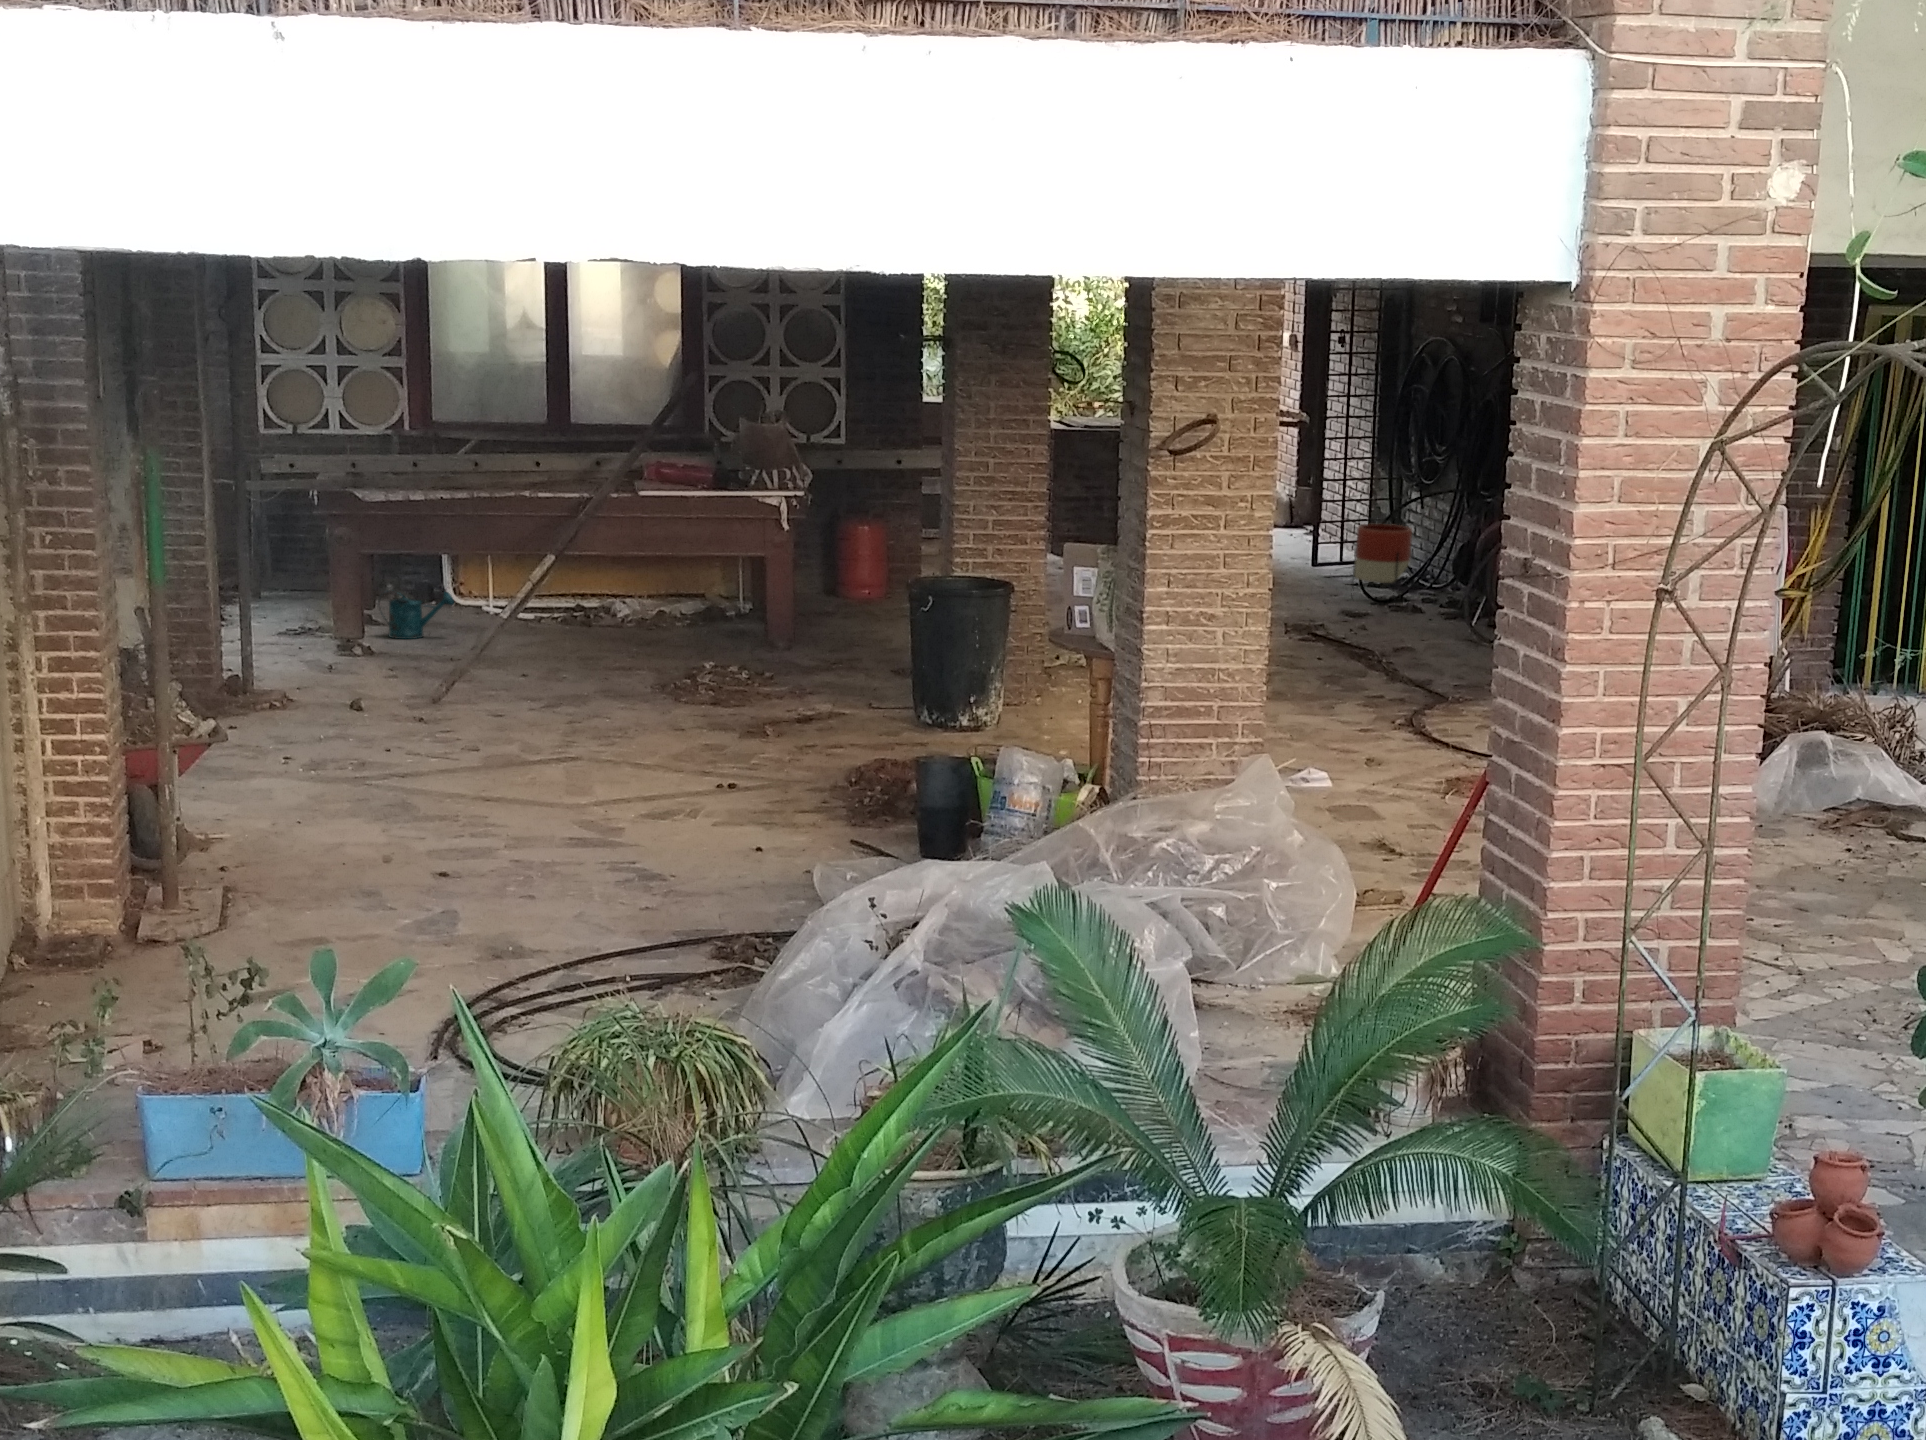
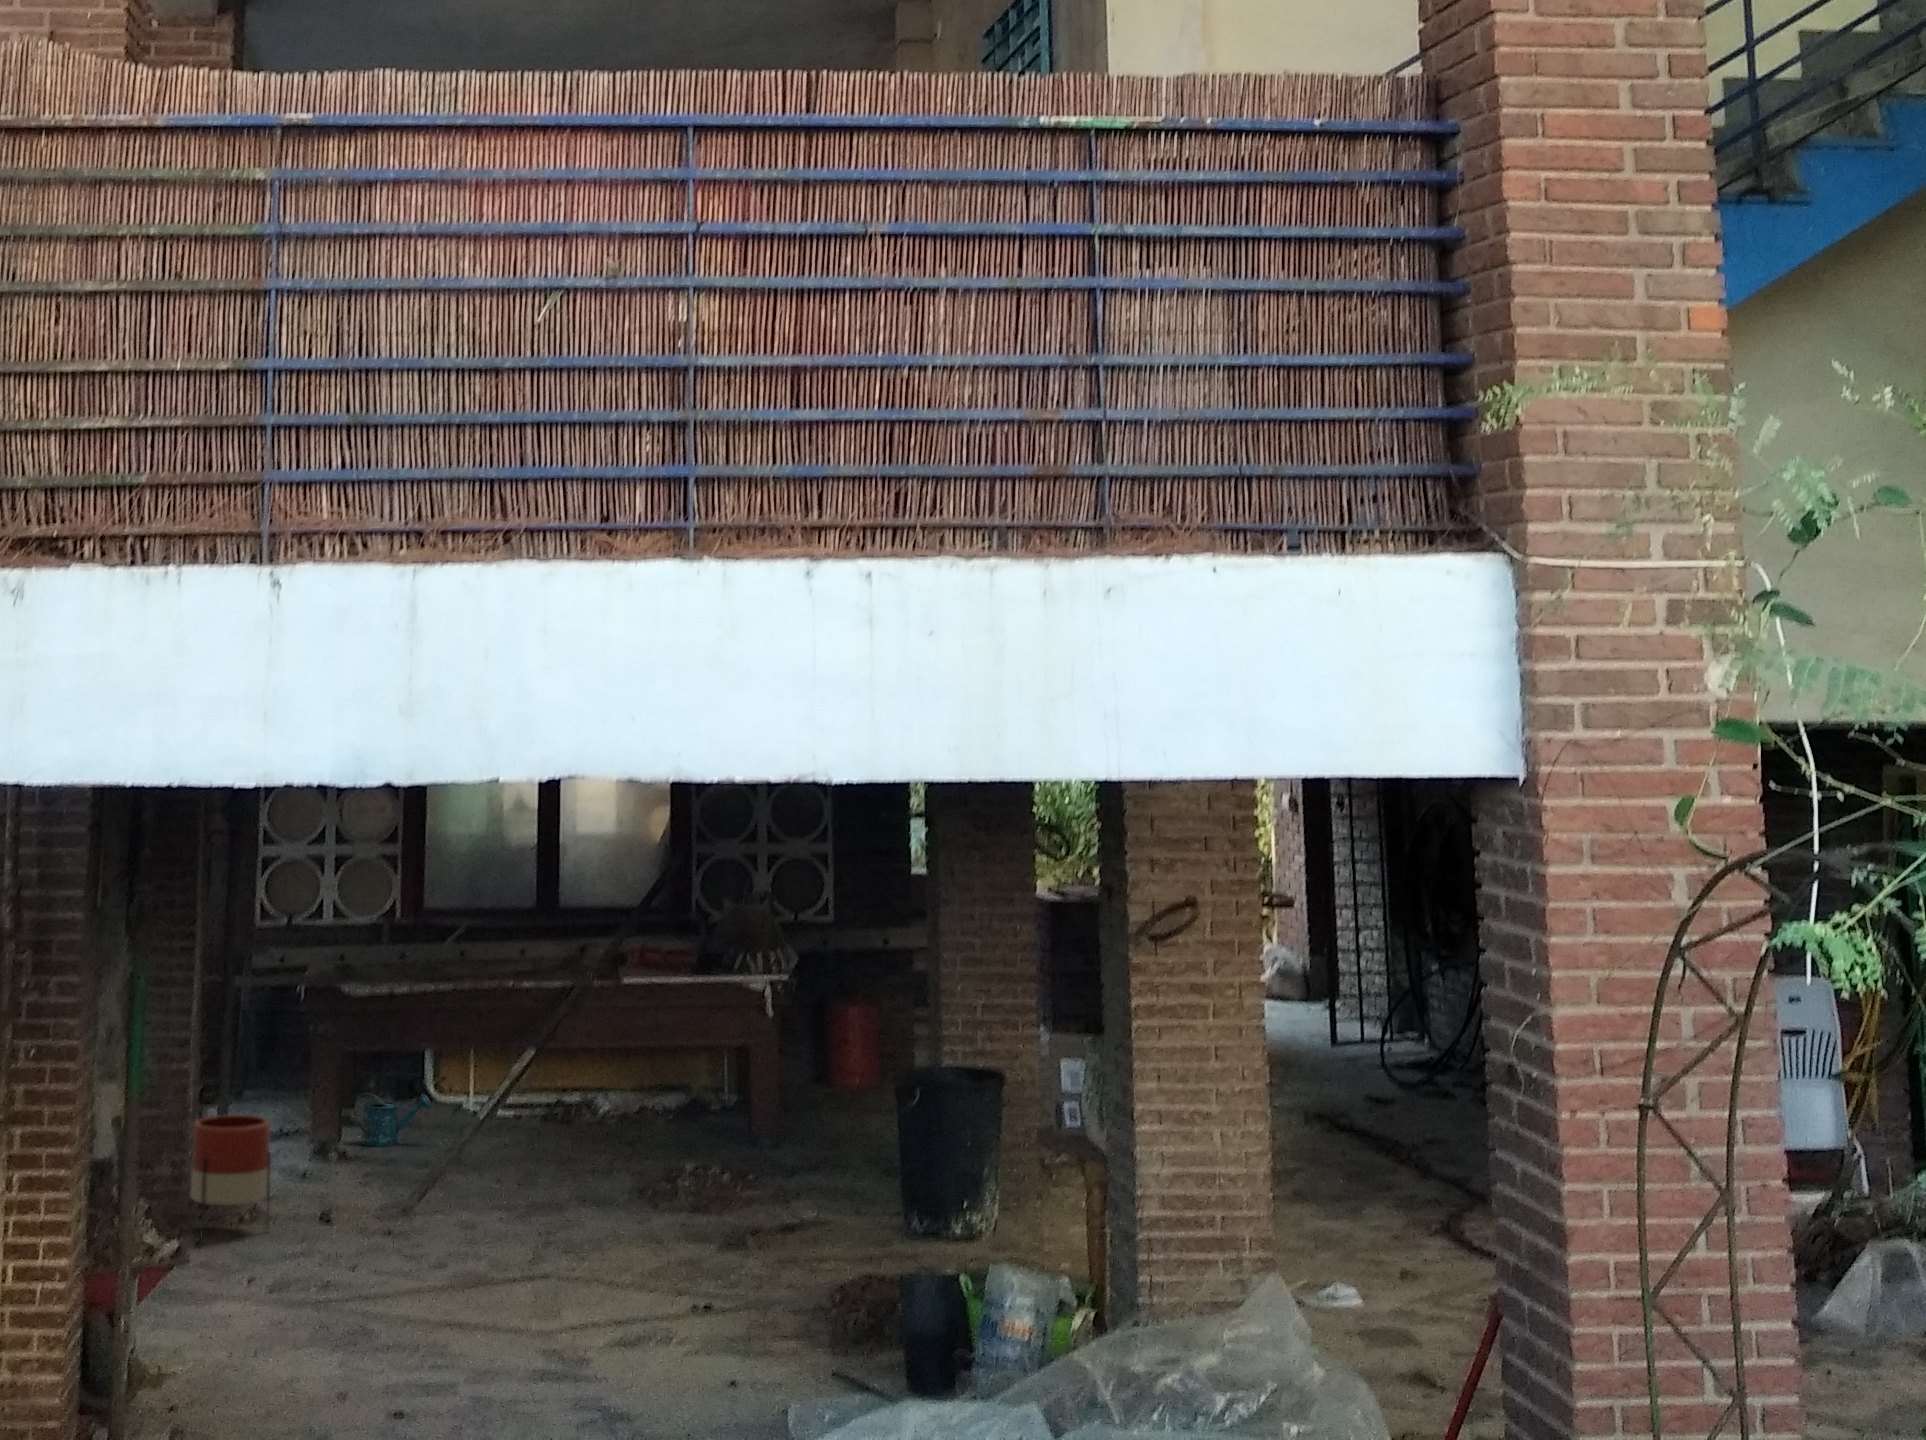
planter: present [1351,524,1412,602] -> present [191,1115,271,1237]

